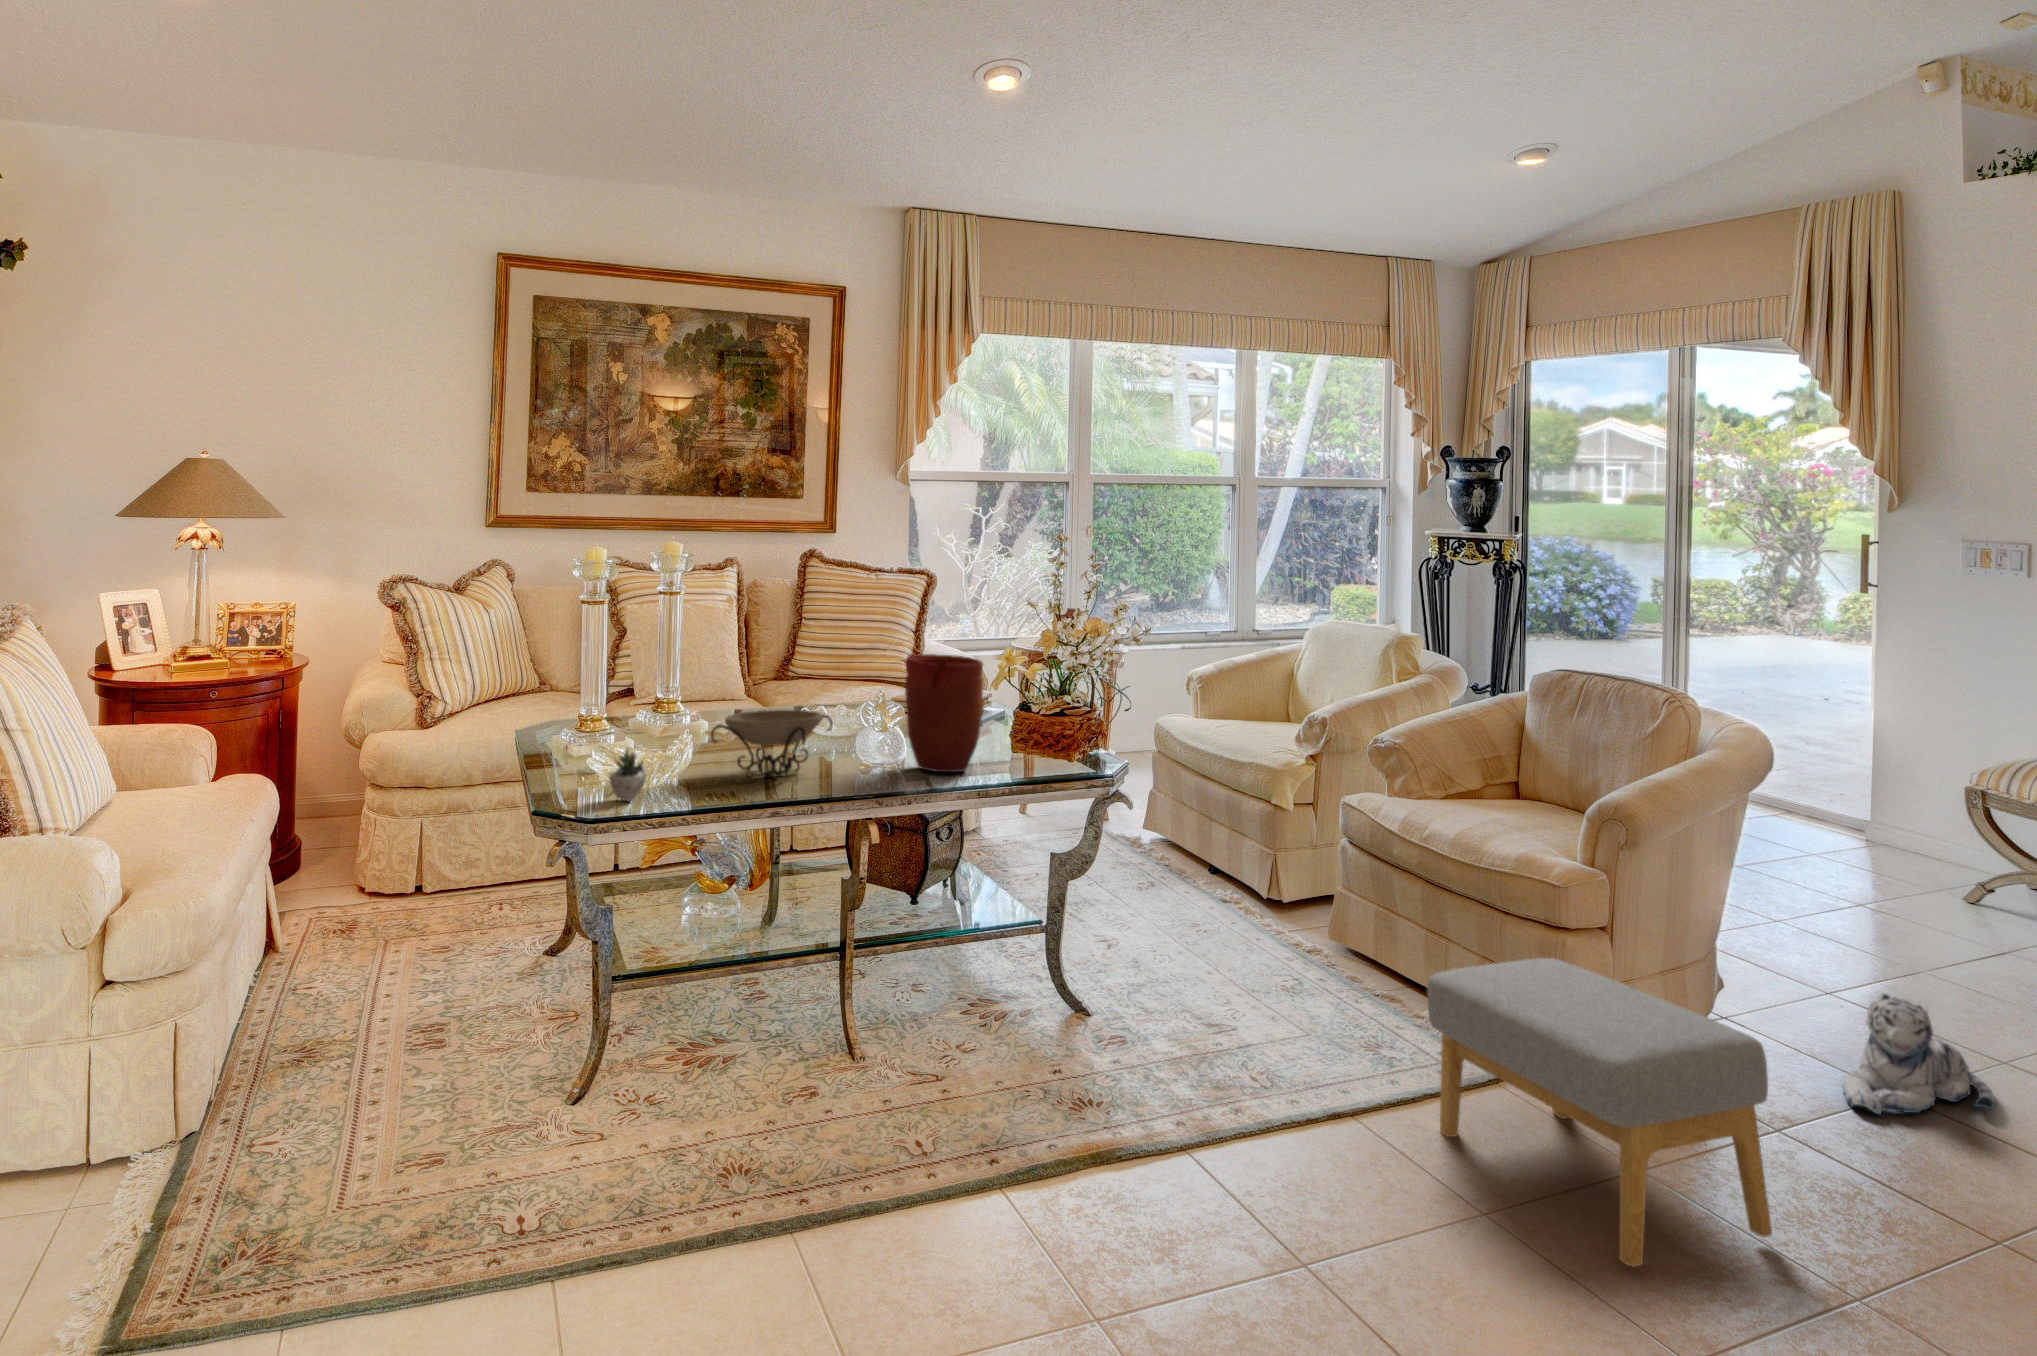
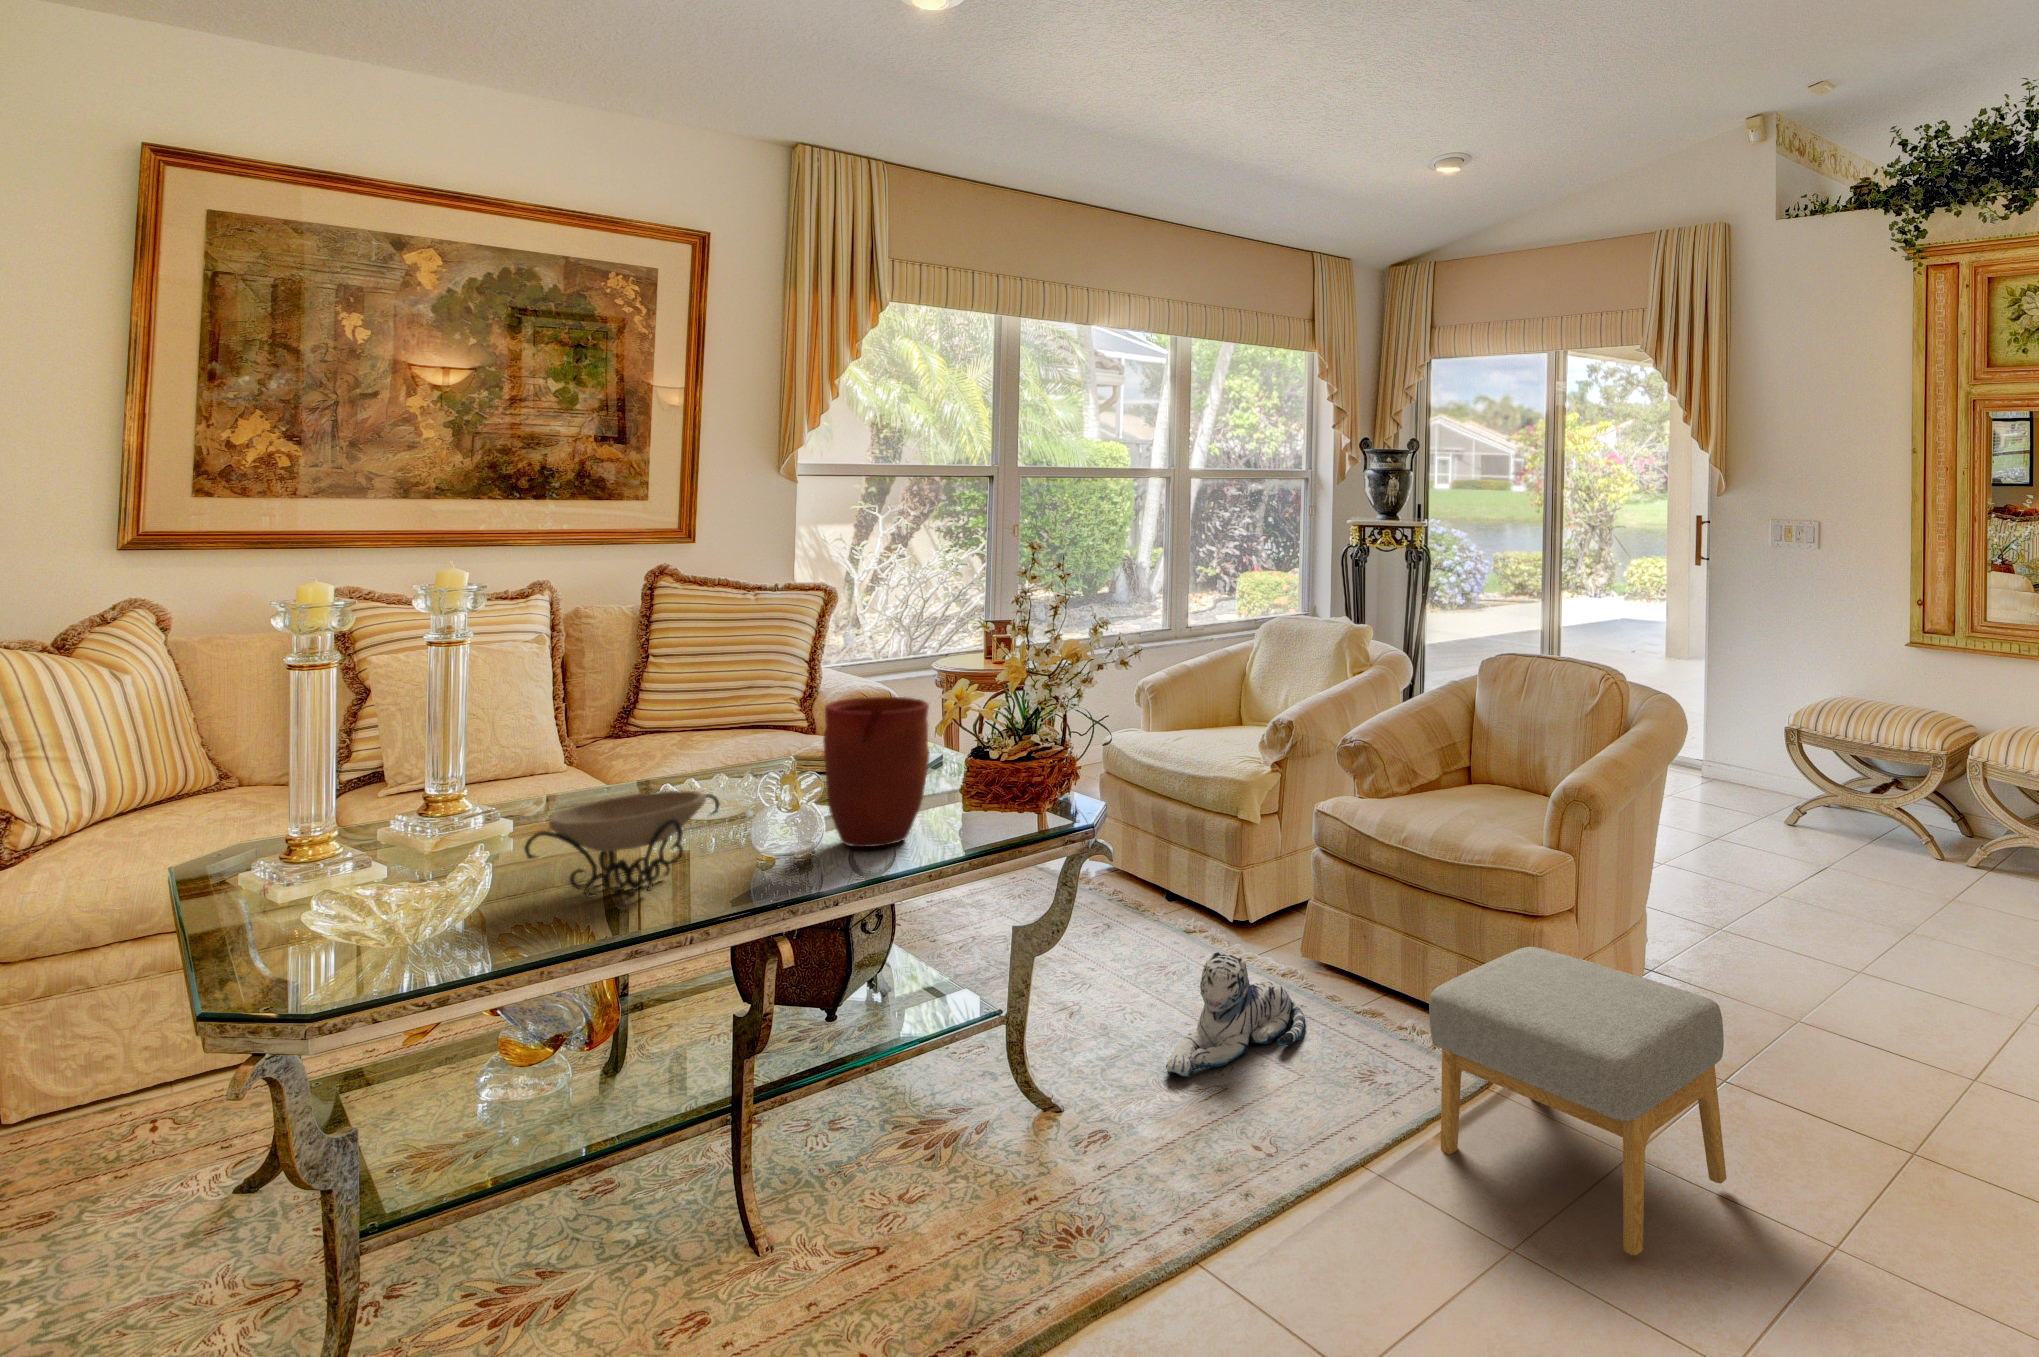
succulent plant: present [609,749,646,801] -> none [337,871,474,977]
plush toy: present [1843,993,1997,1115] -> present [1166,952,1305,1077]

